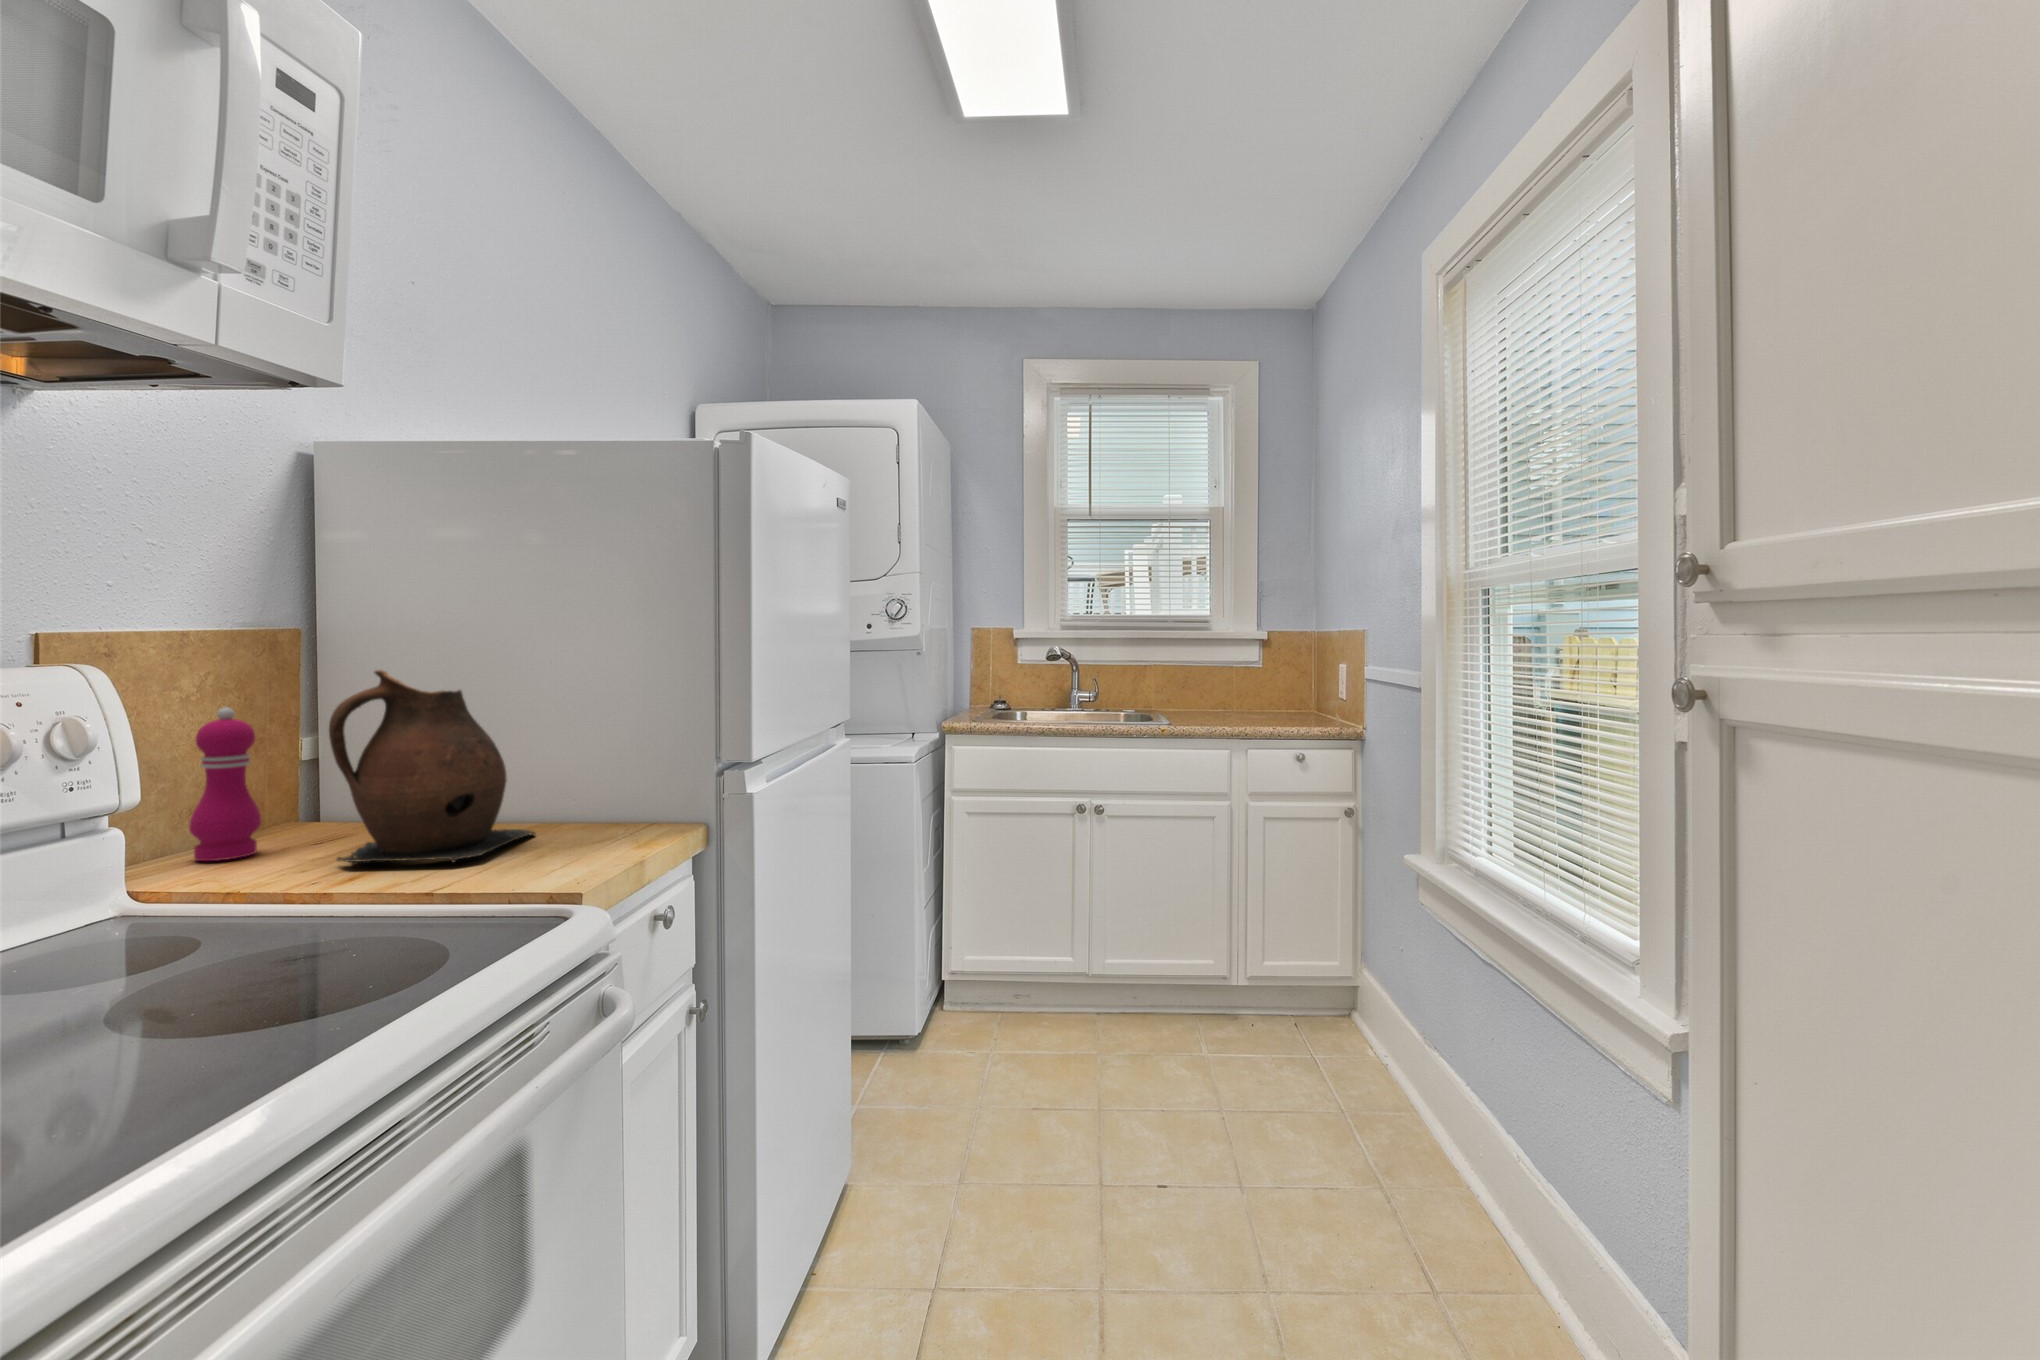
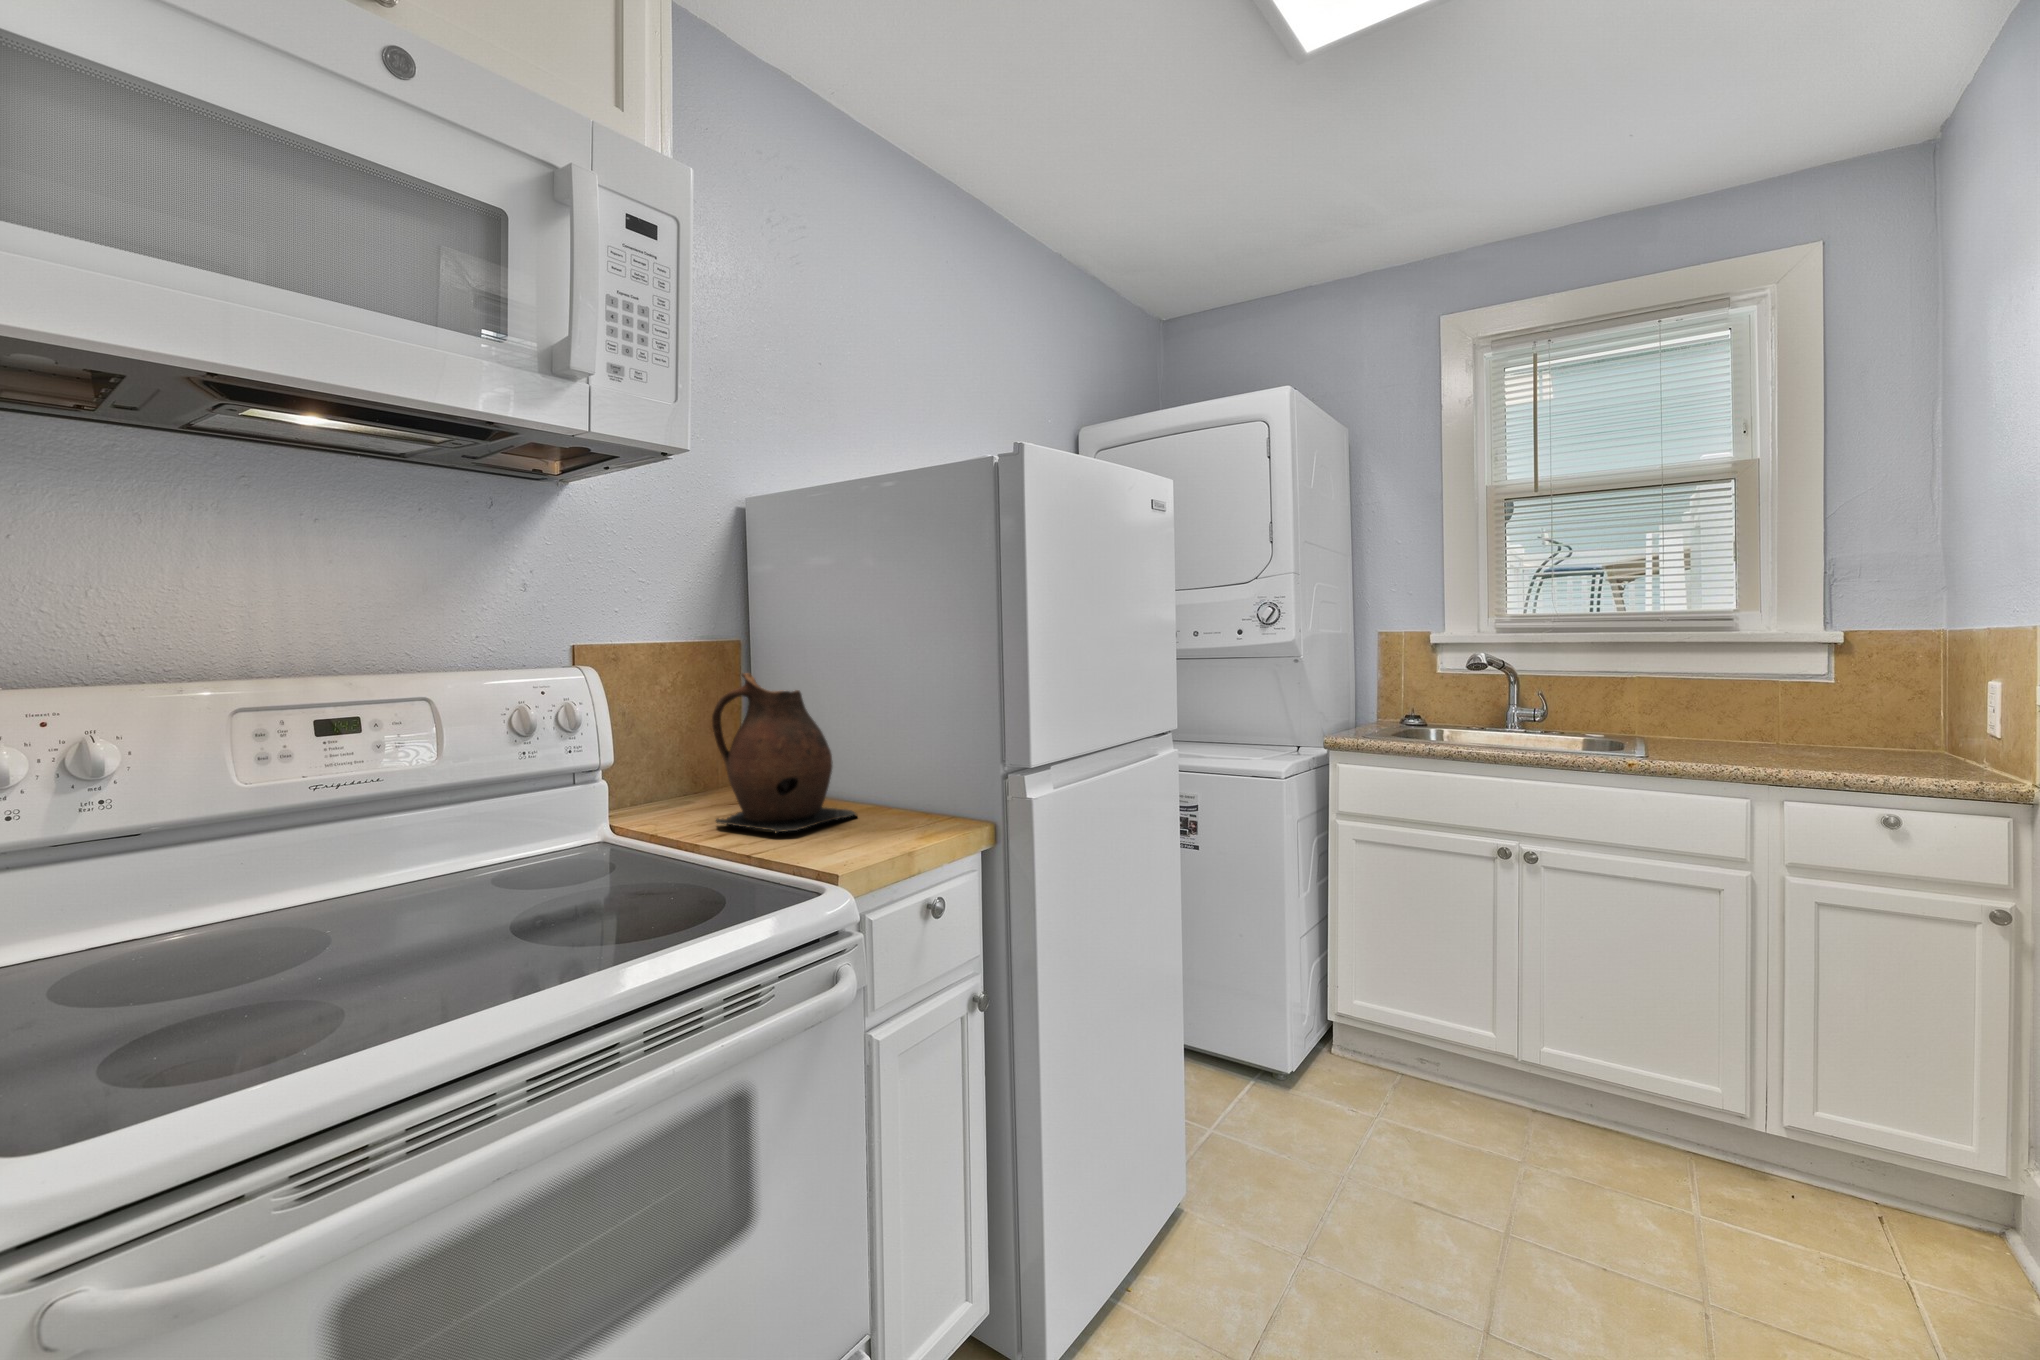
pepper mill: present [189,707,261,861] -> none [652,698,693,810]

